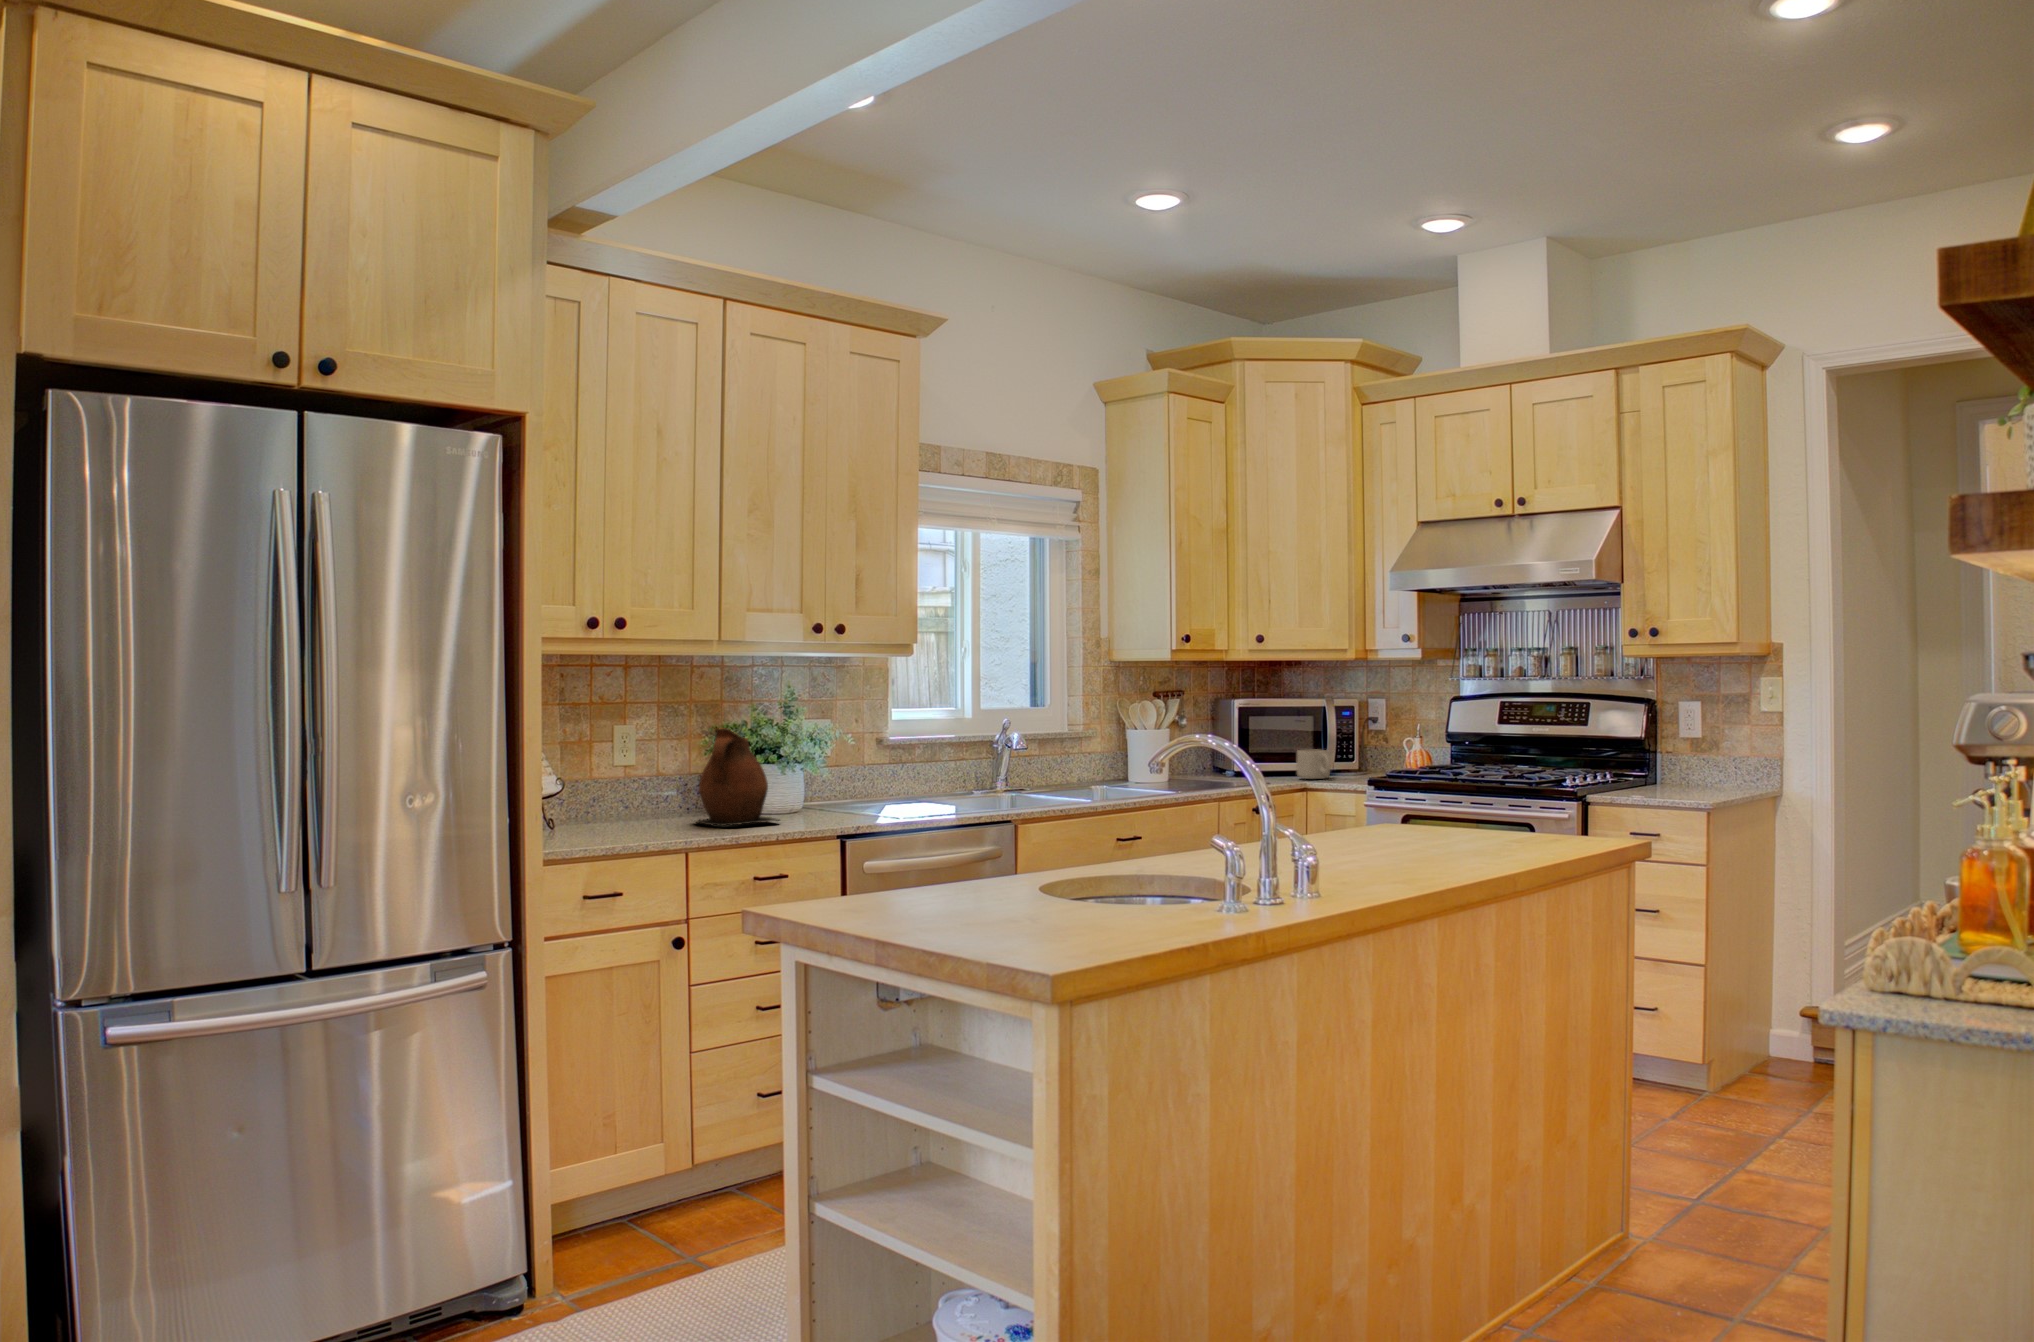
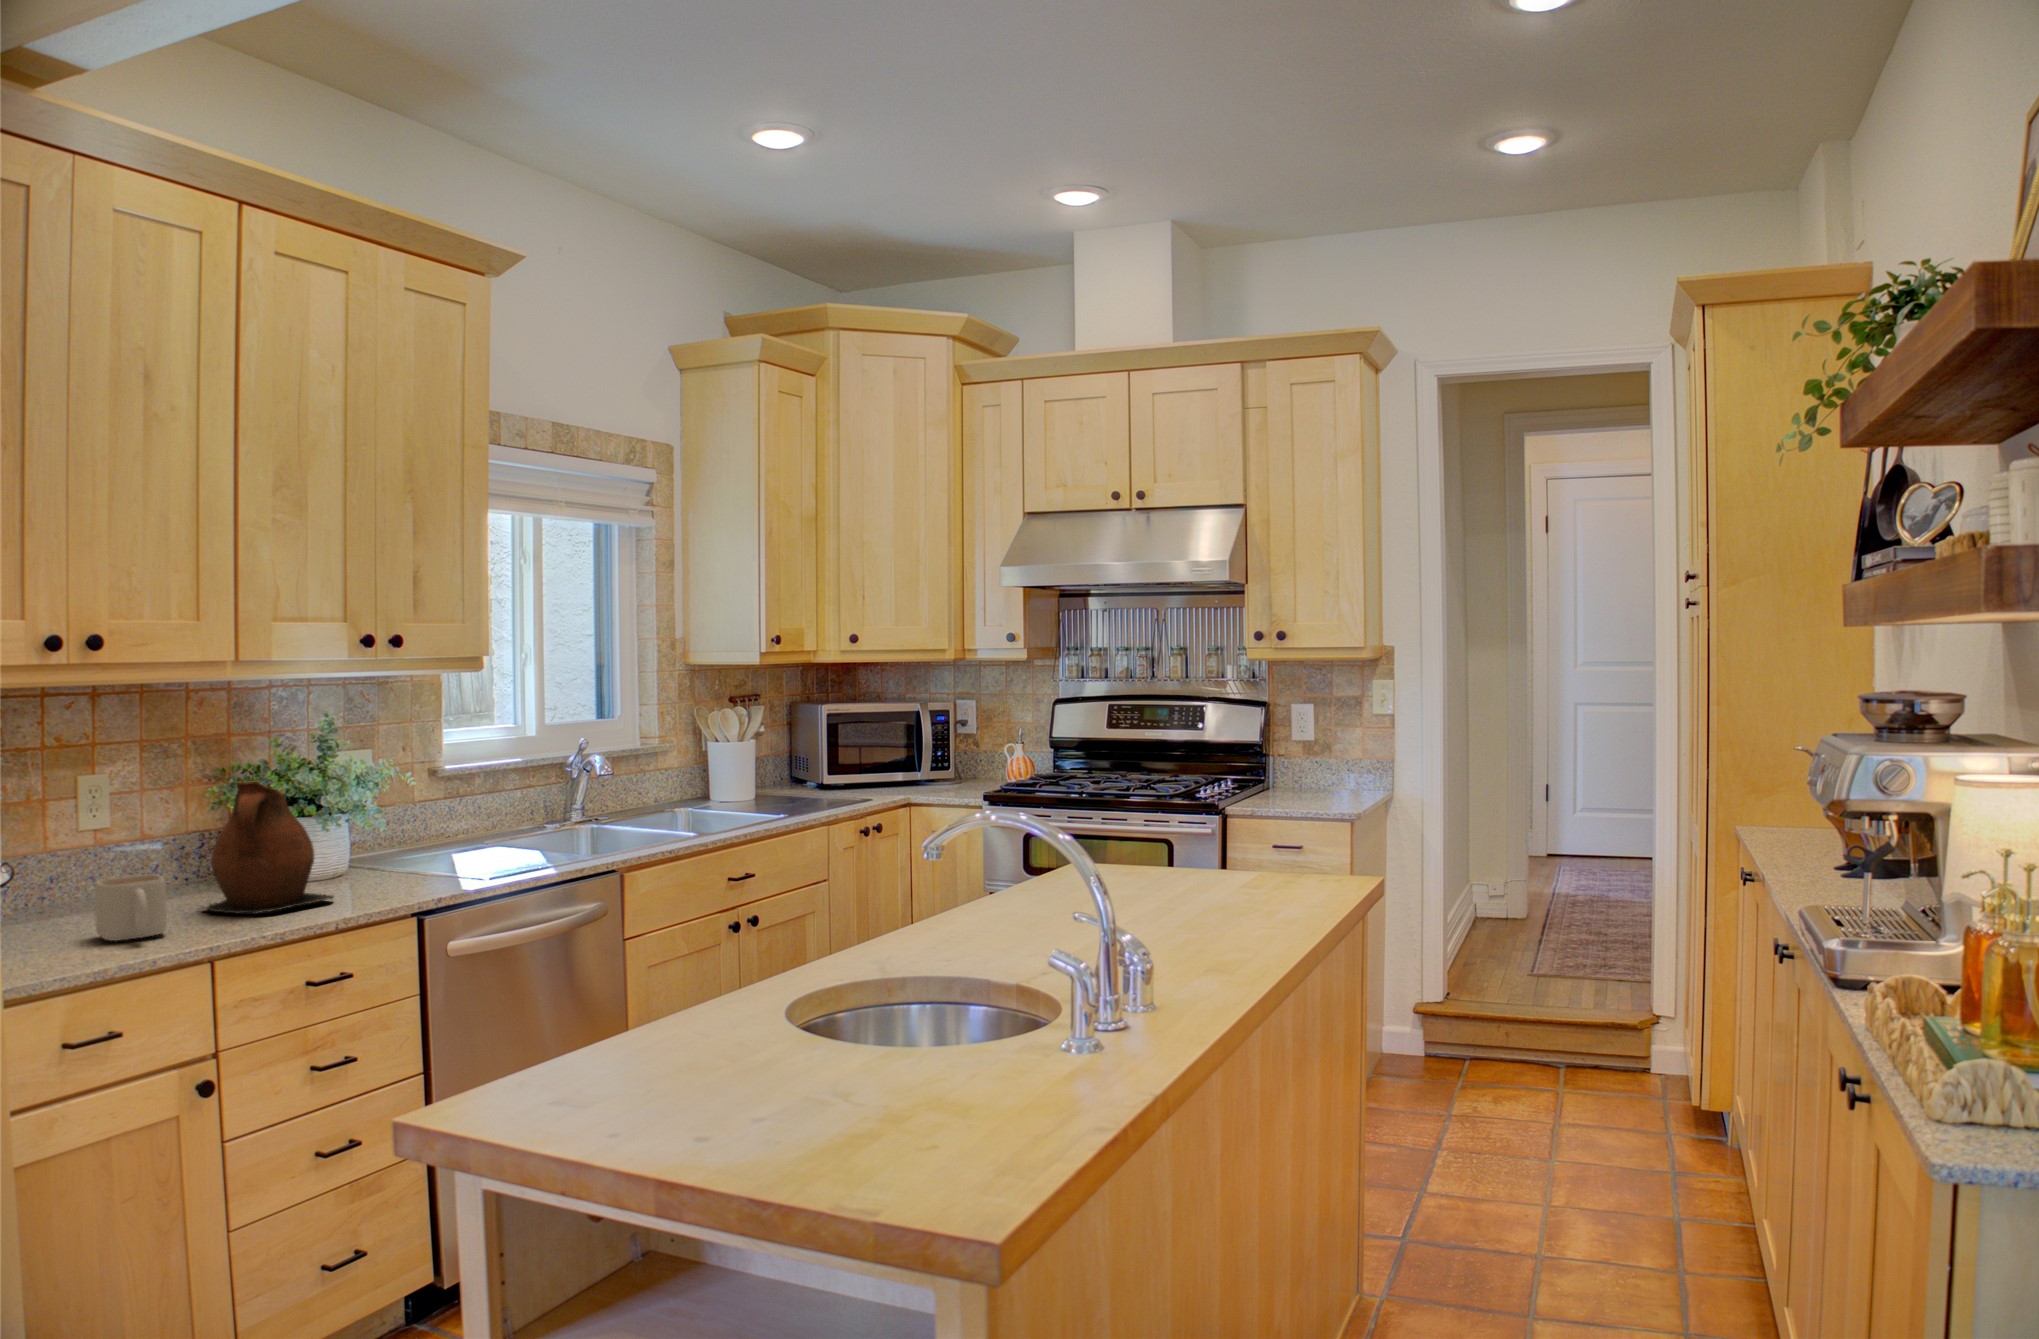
mug: present [1297,750,1330,779] -> present [95,874,167,941]

